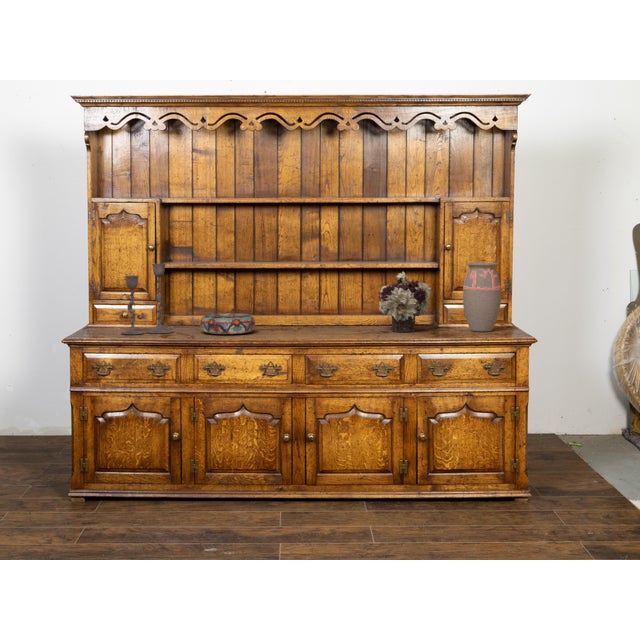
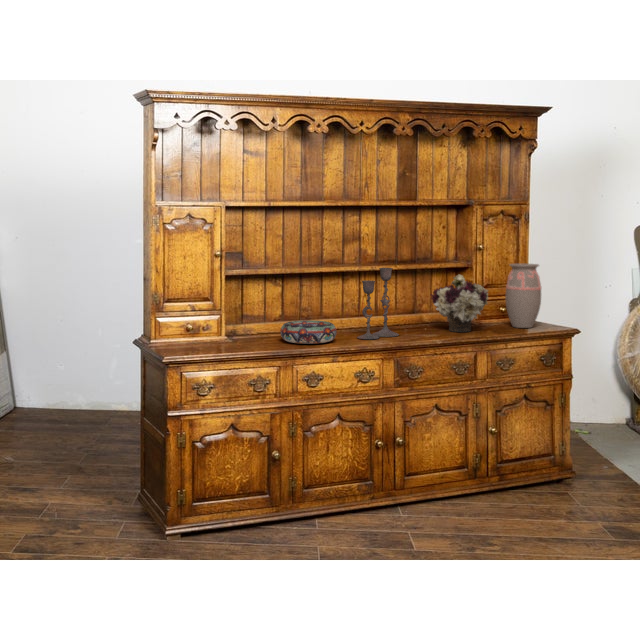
candlestick: present [122,264,174,334] -> present [357,268,399,339]

